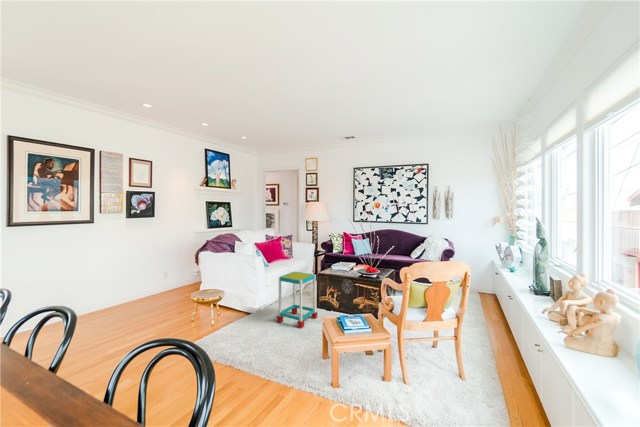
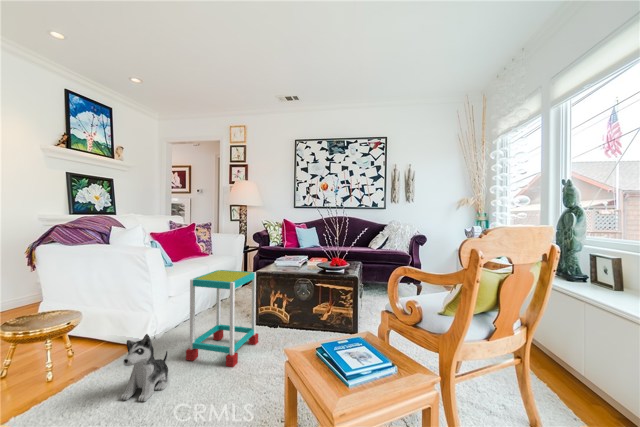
plush toy: none [248,304,269,337] -> present [121,334,169,401]

